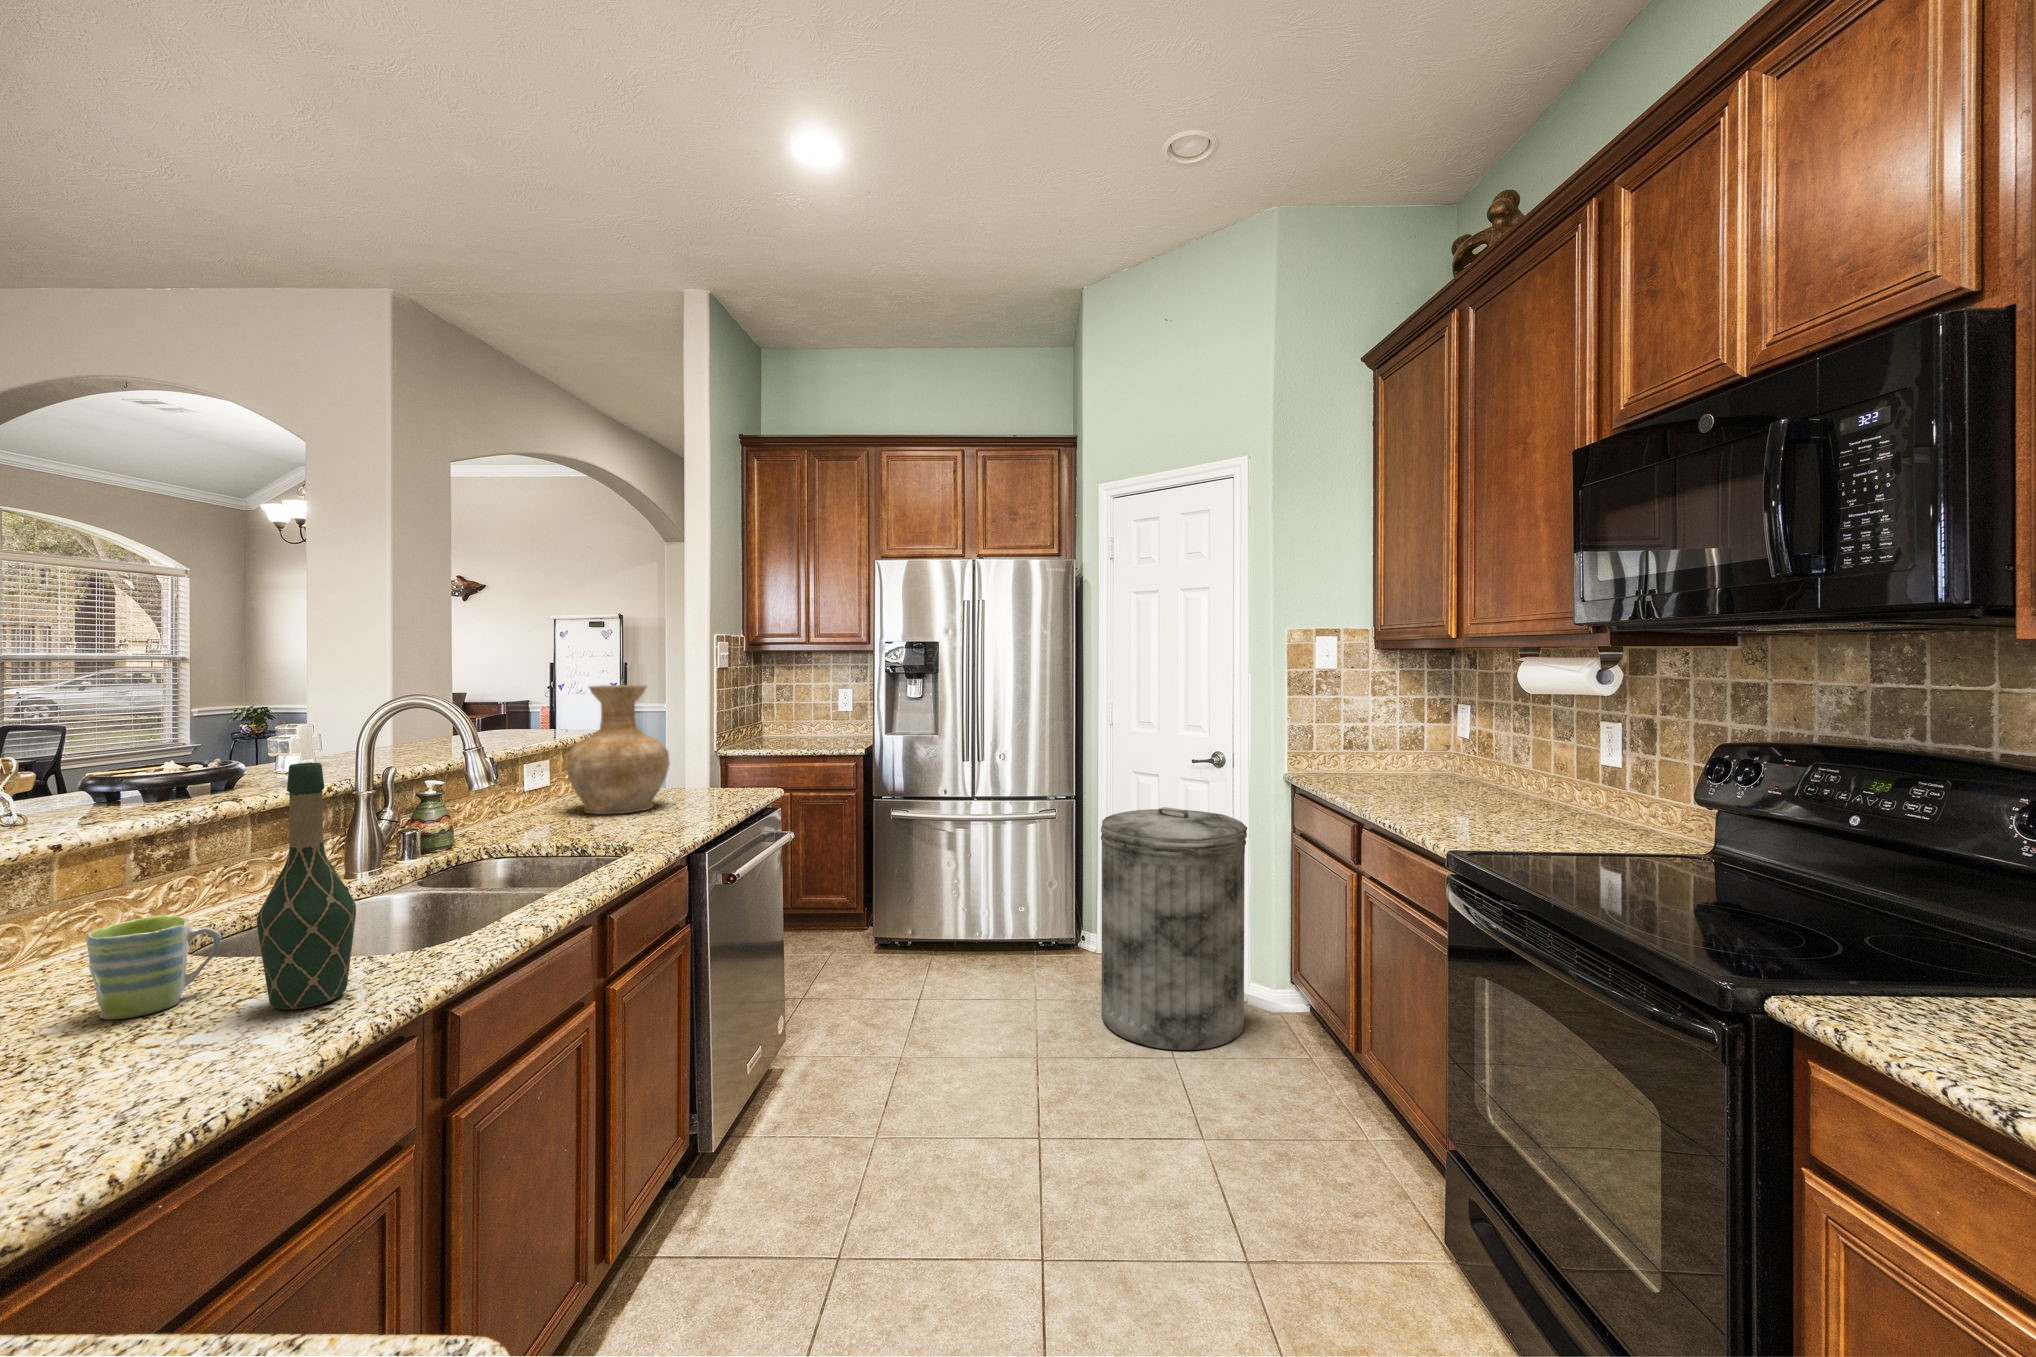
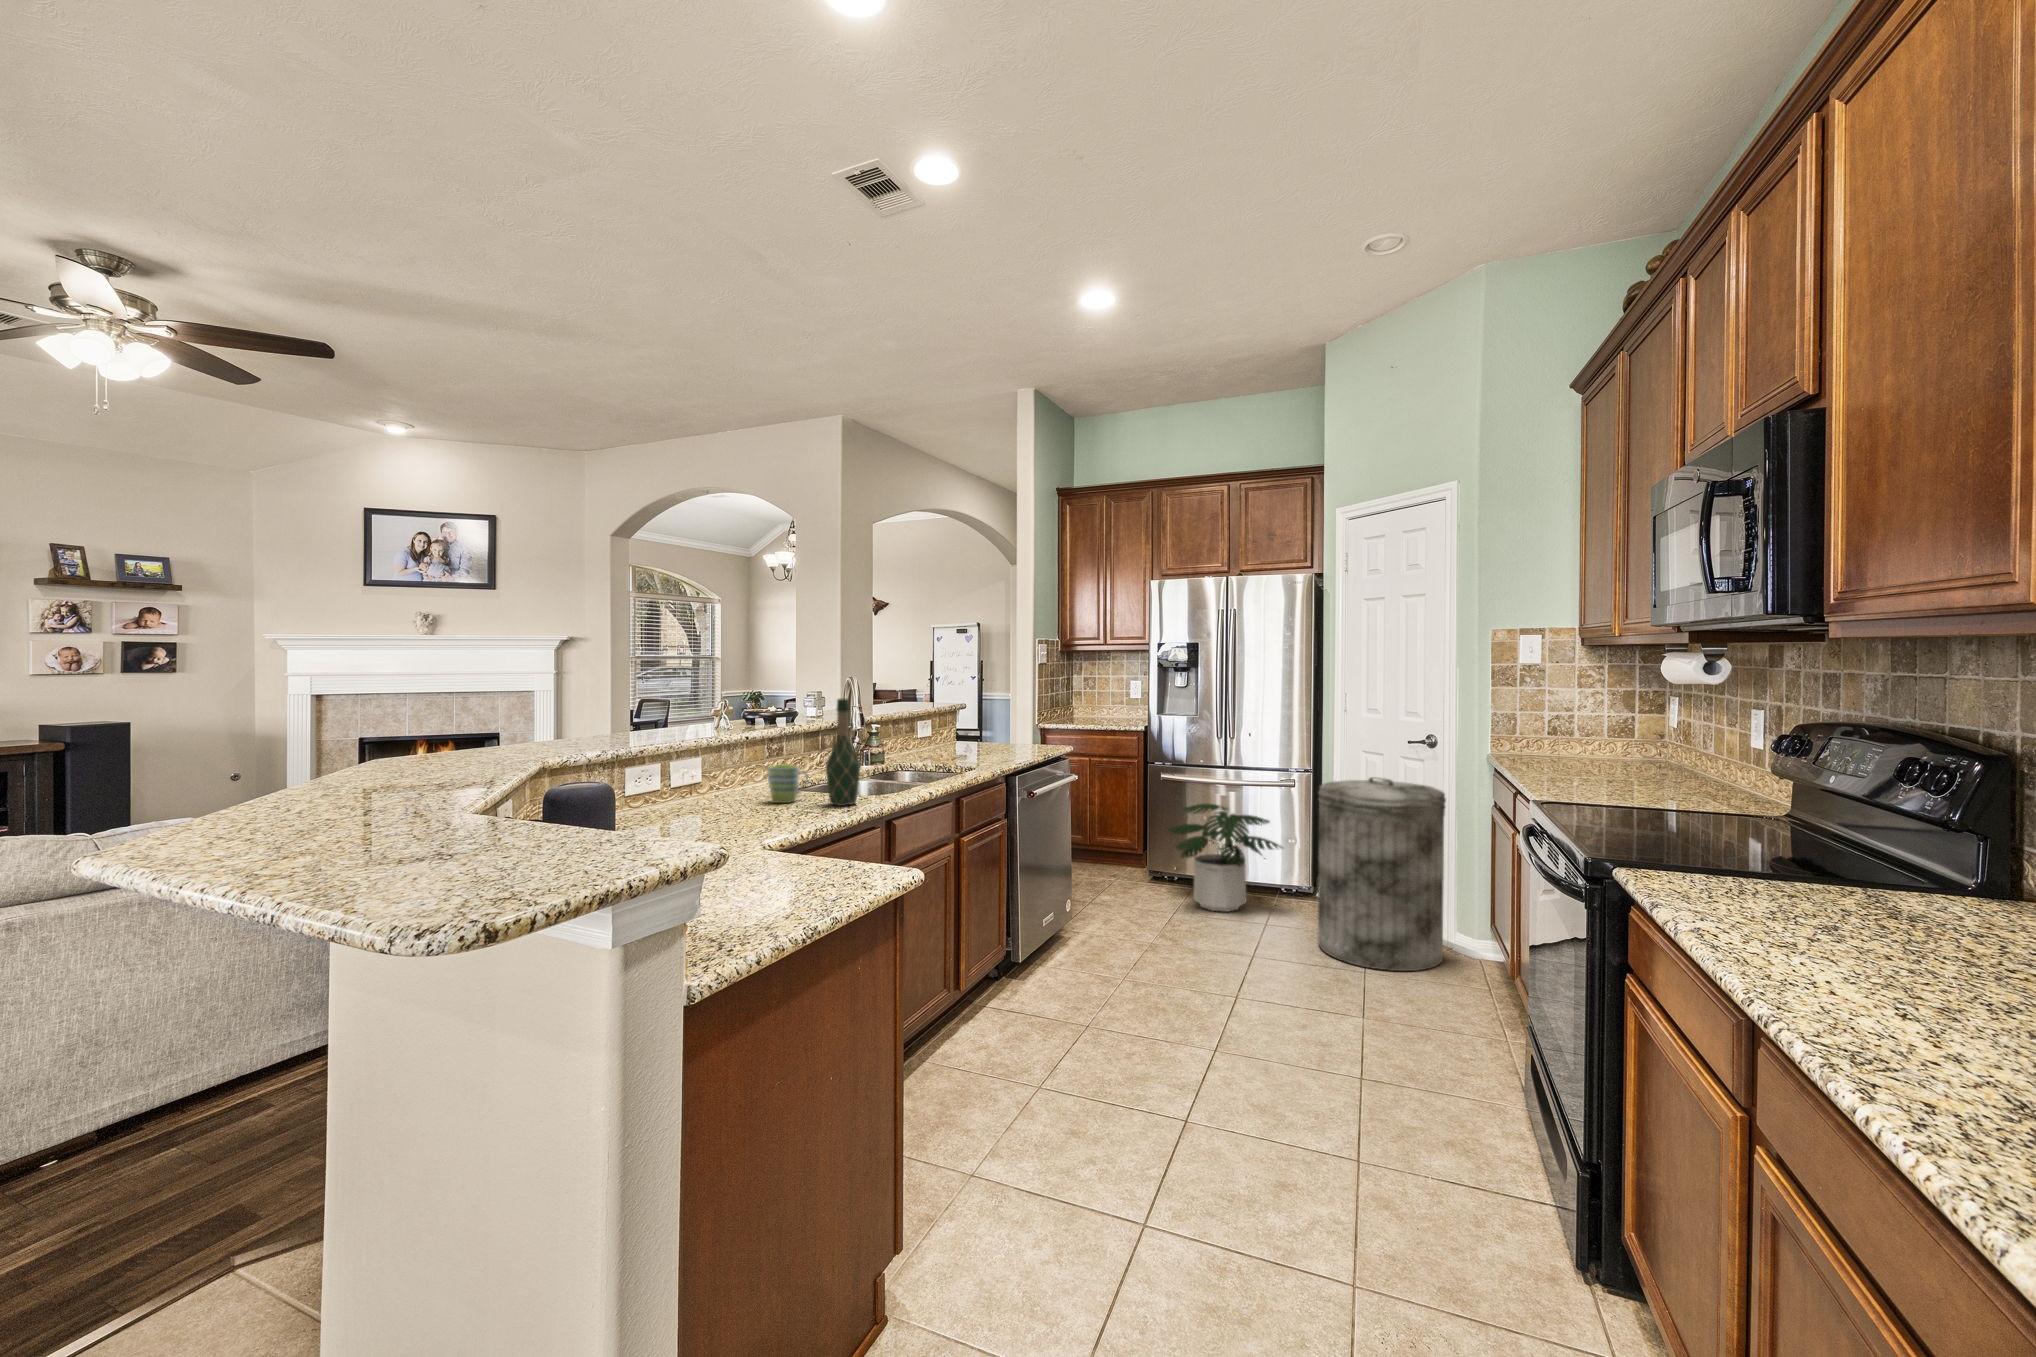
vase: present [566,685,669,814] -> none [940,672,1001,753]
potted plant: none [898,846,1050,985] -> present [1168,804,1282,912]

